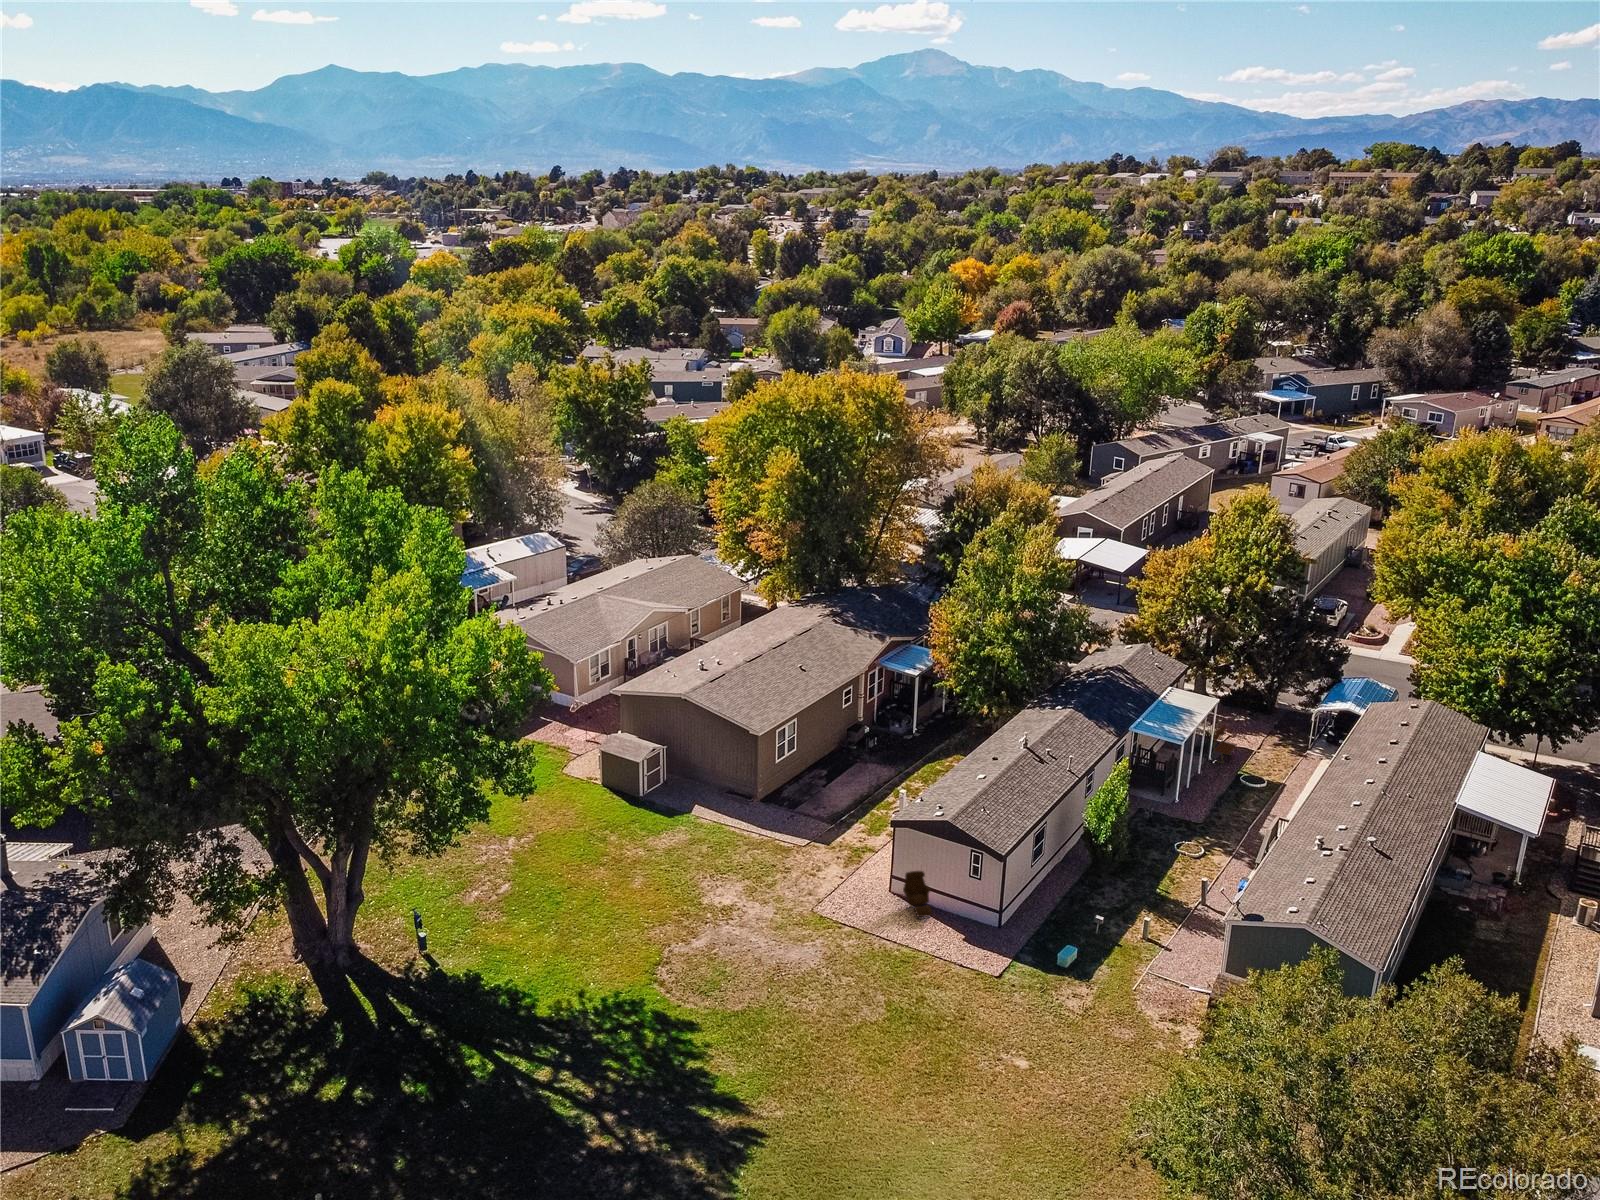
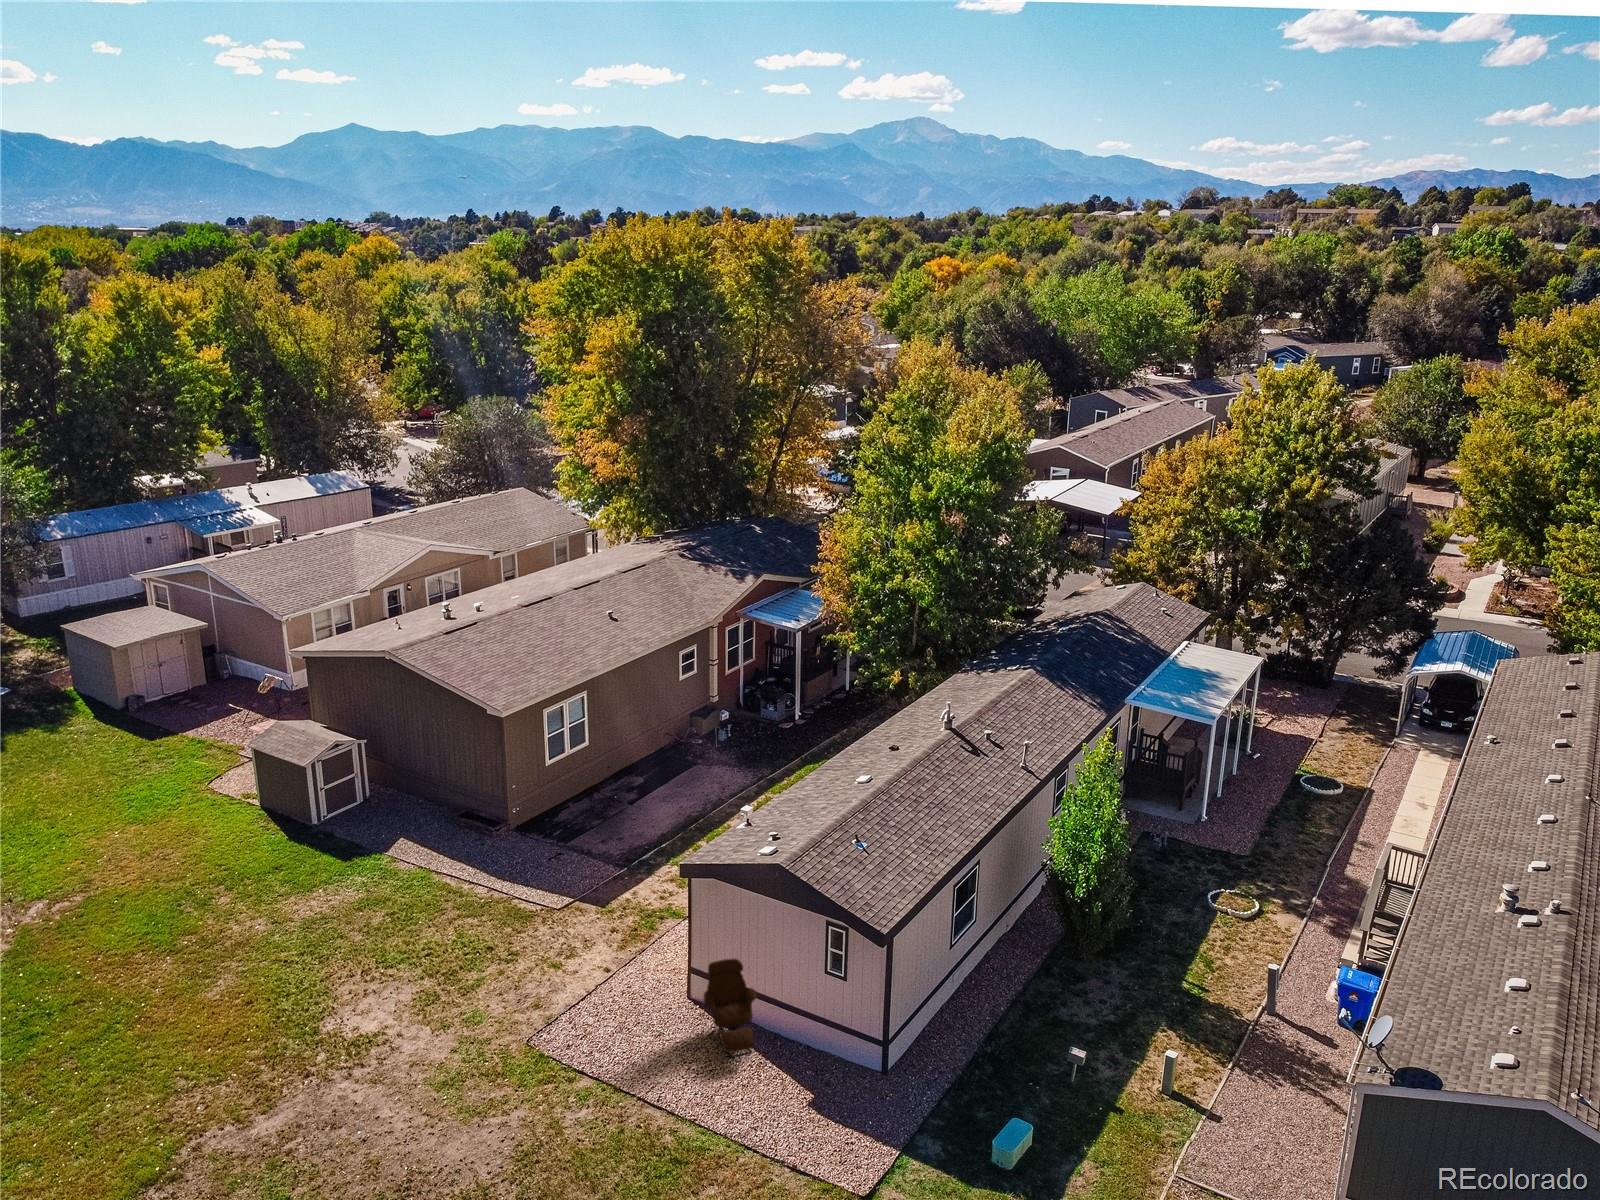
bench: present [1214,726,1237,763] -> none [1251,701,1290,760]

